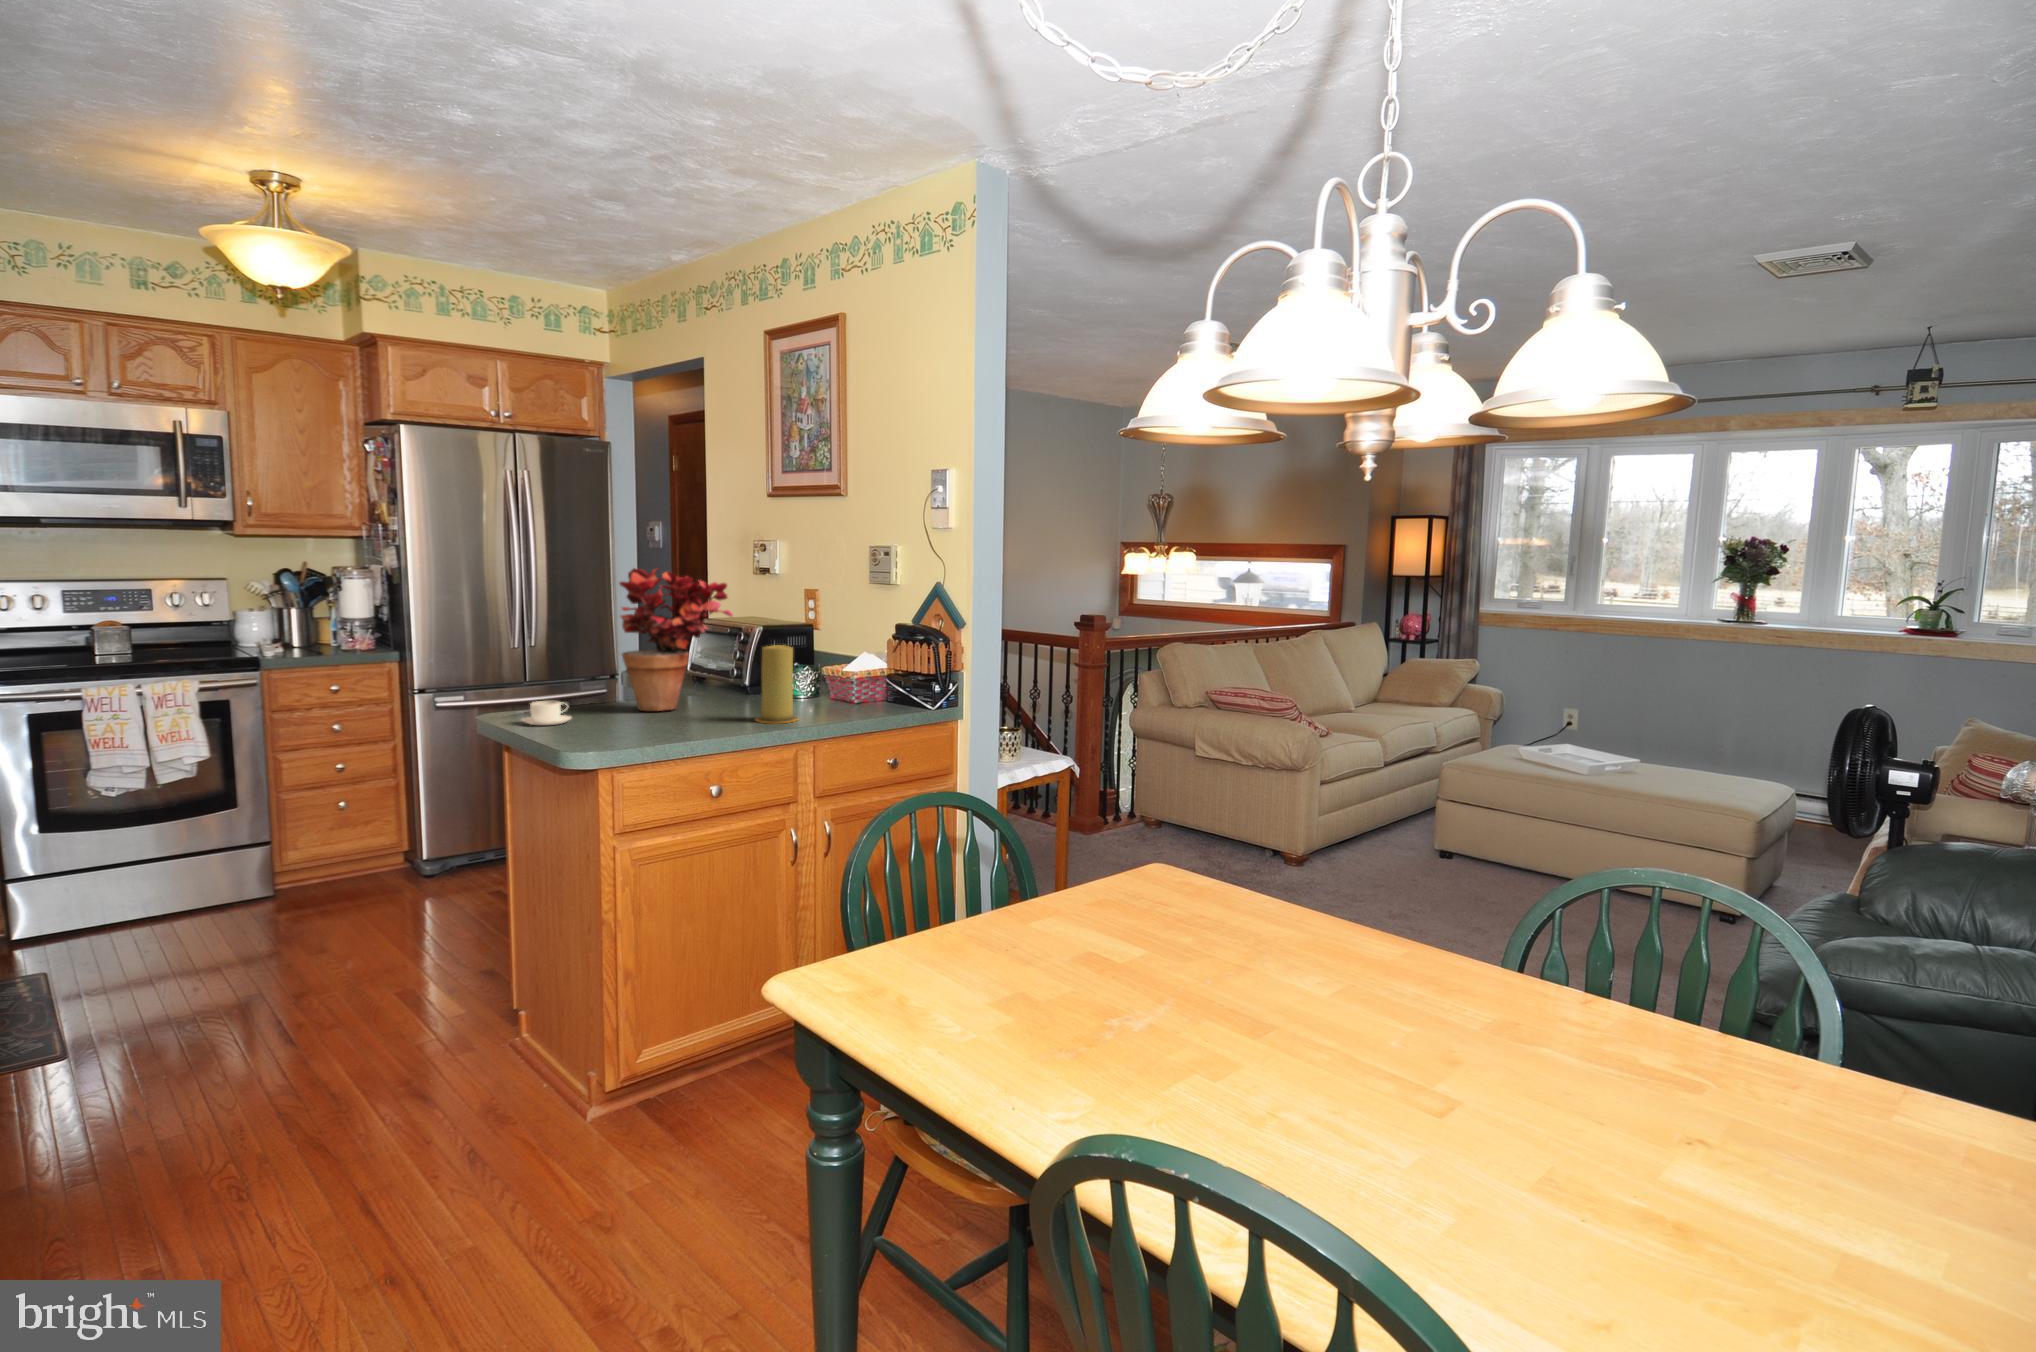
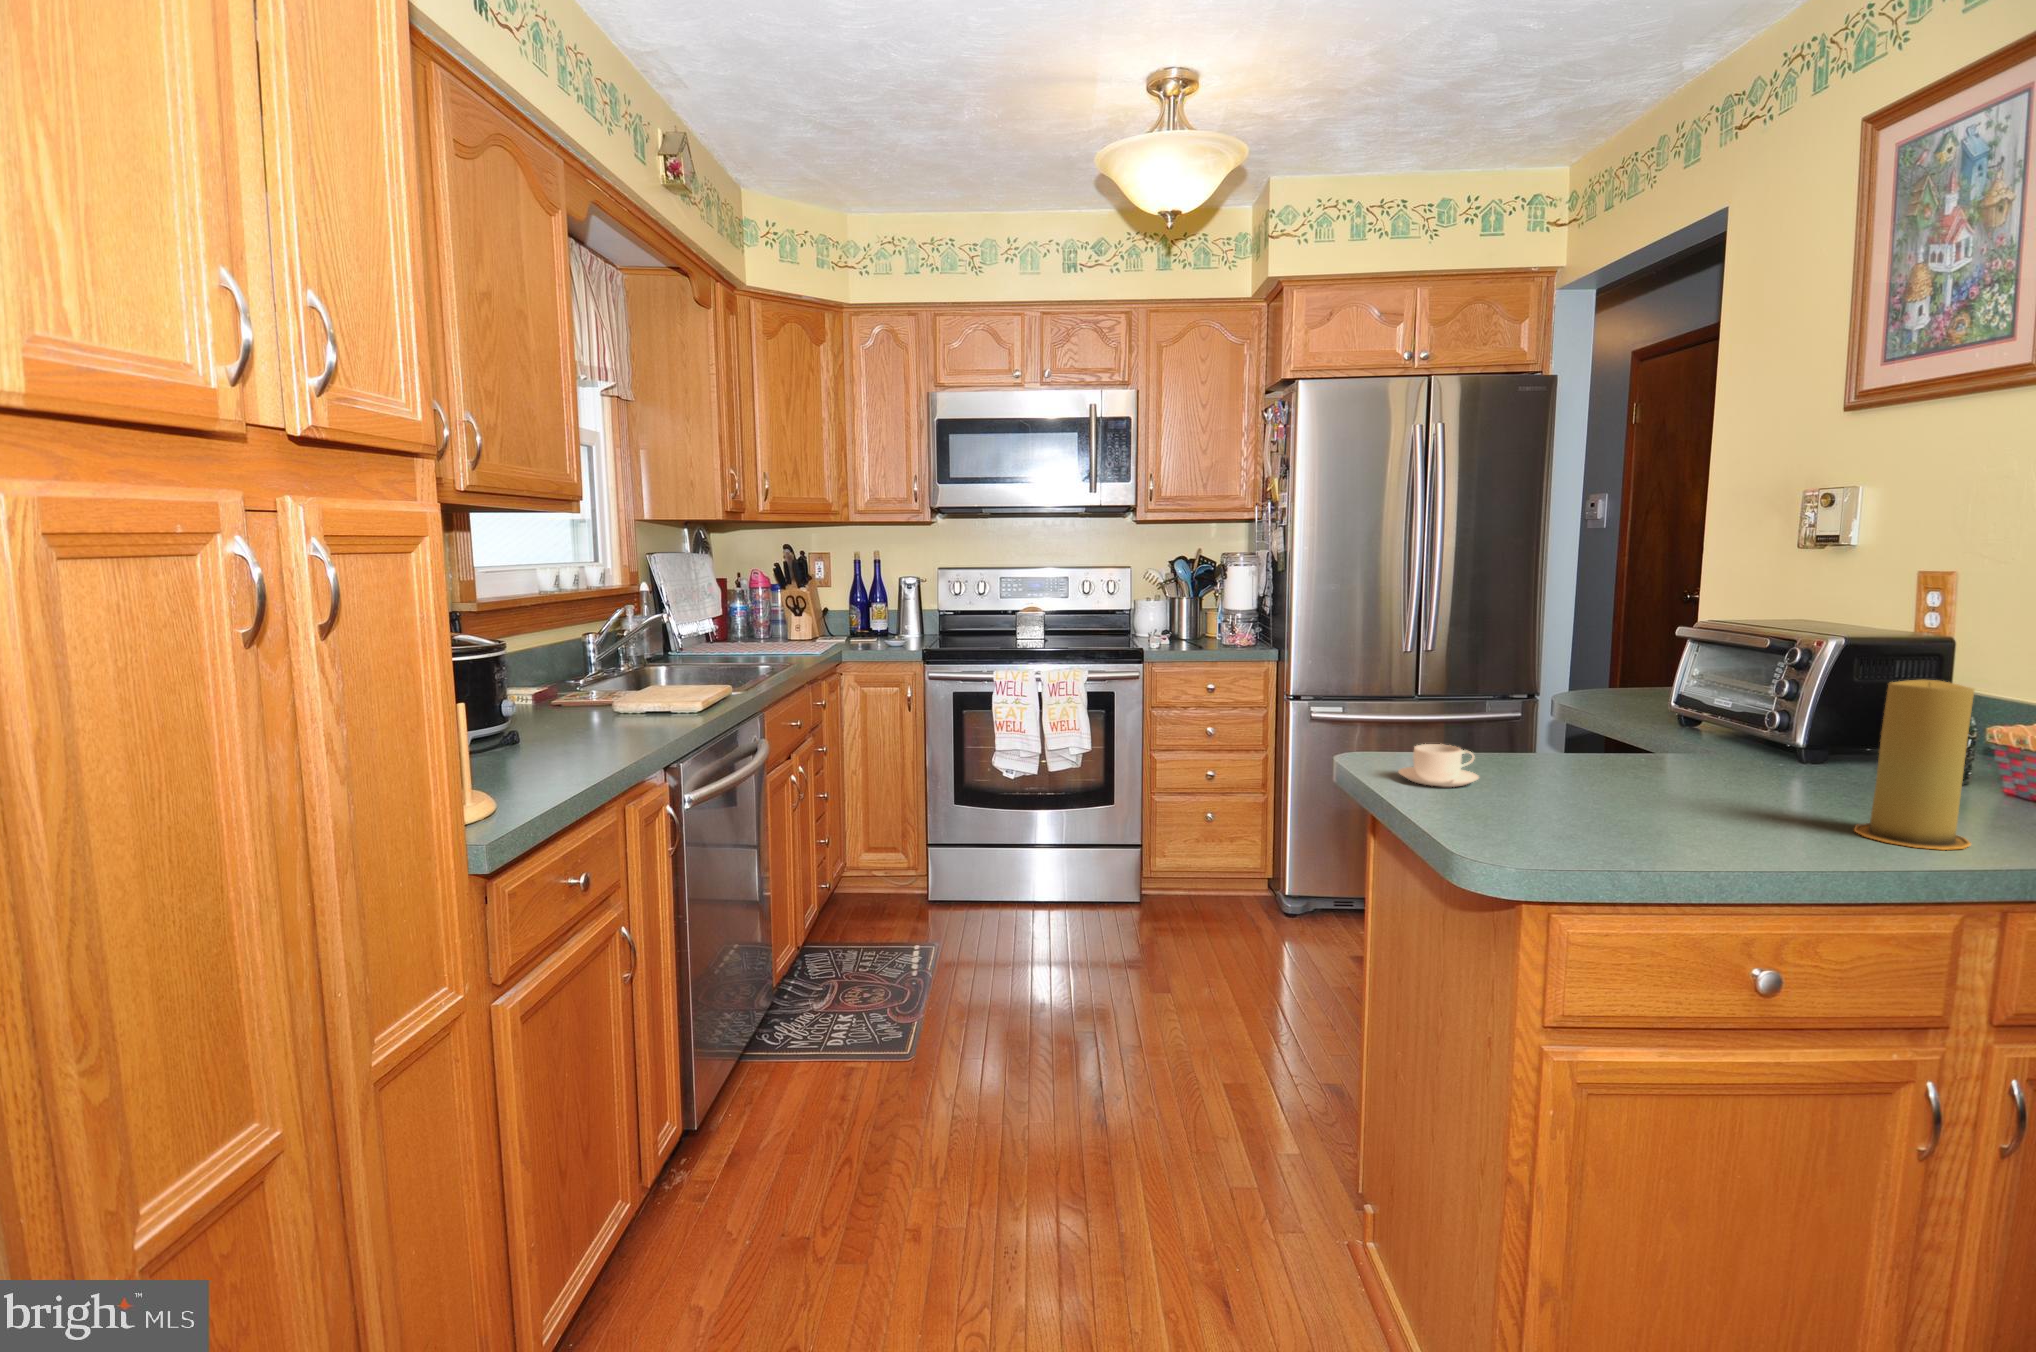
potted plant: present [619,568,732,711] -> none [1570,528,1800,780]

